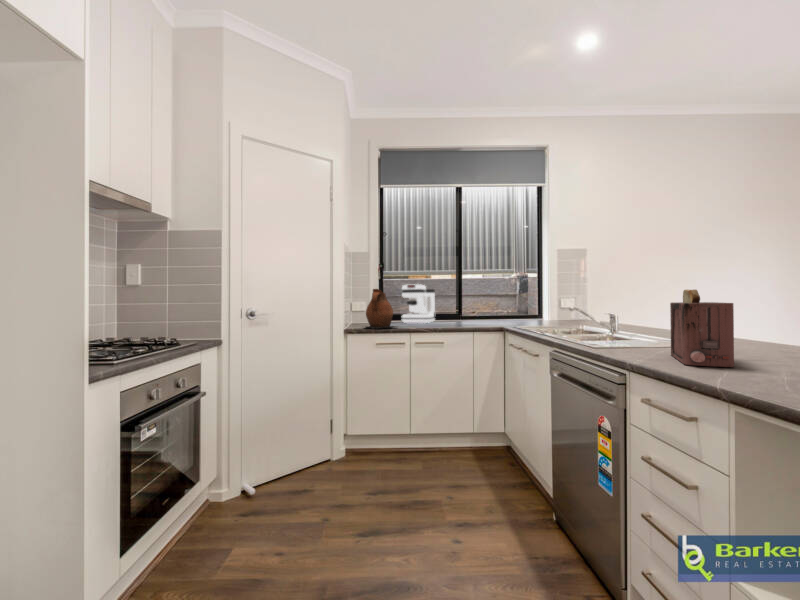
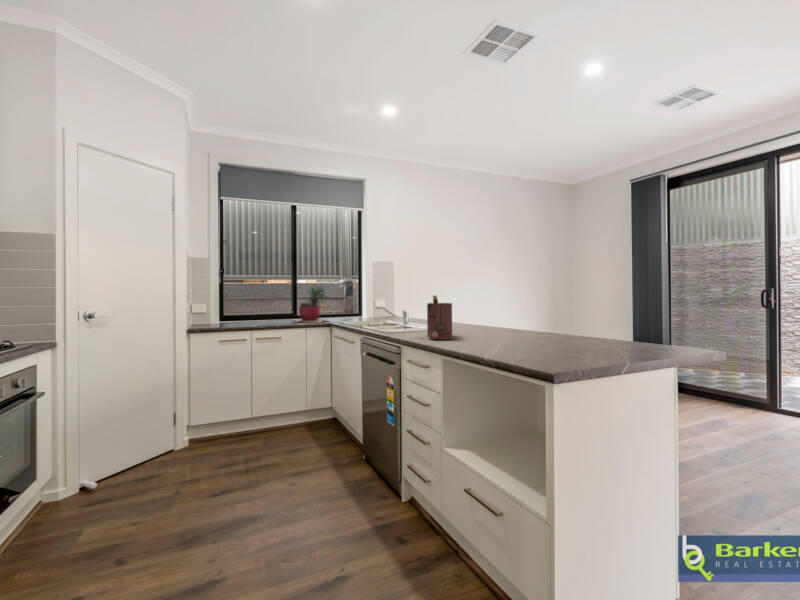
succulent plant: none [455,280,503,327] -> present [298,287,327,323]
coffee maker: present [402,284,435,323] -> none [242,288,273,322]
ceramic pitcher: present [366,289,396,328] -> none [205,292,241,327]

